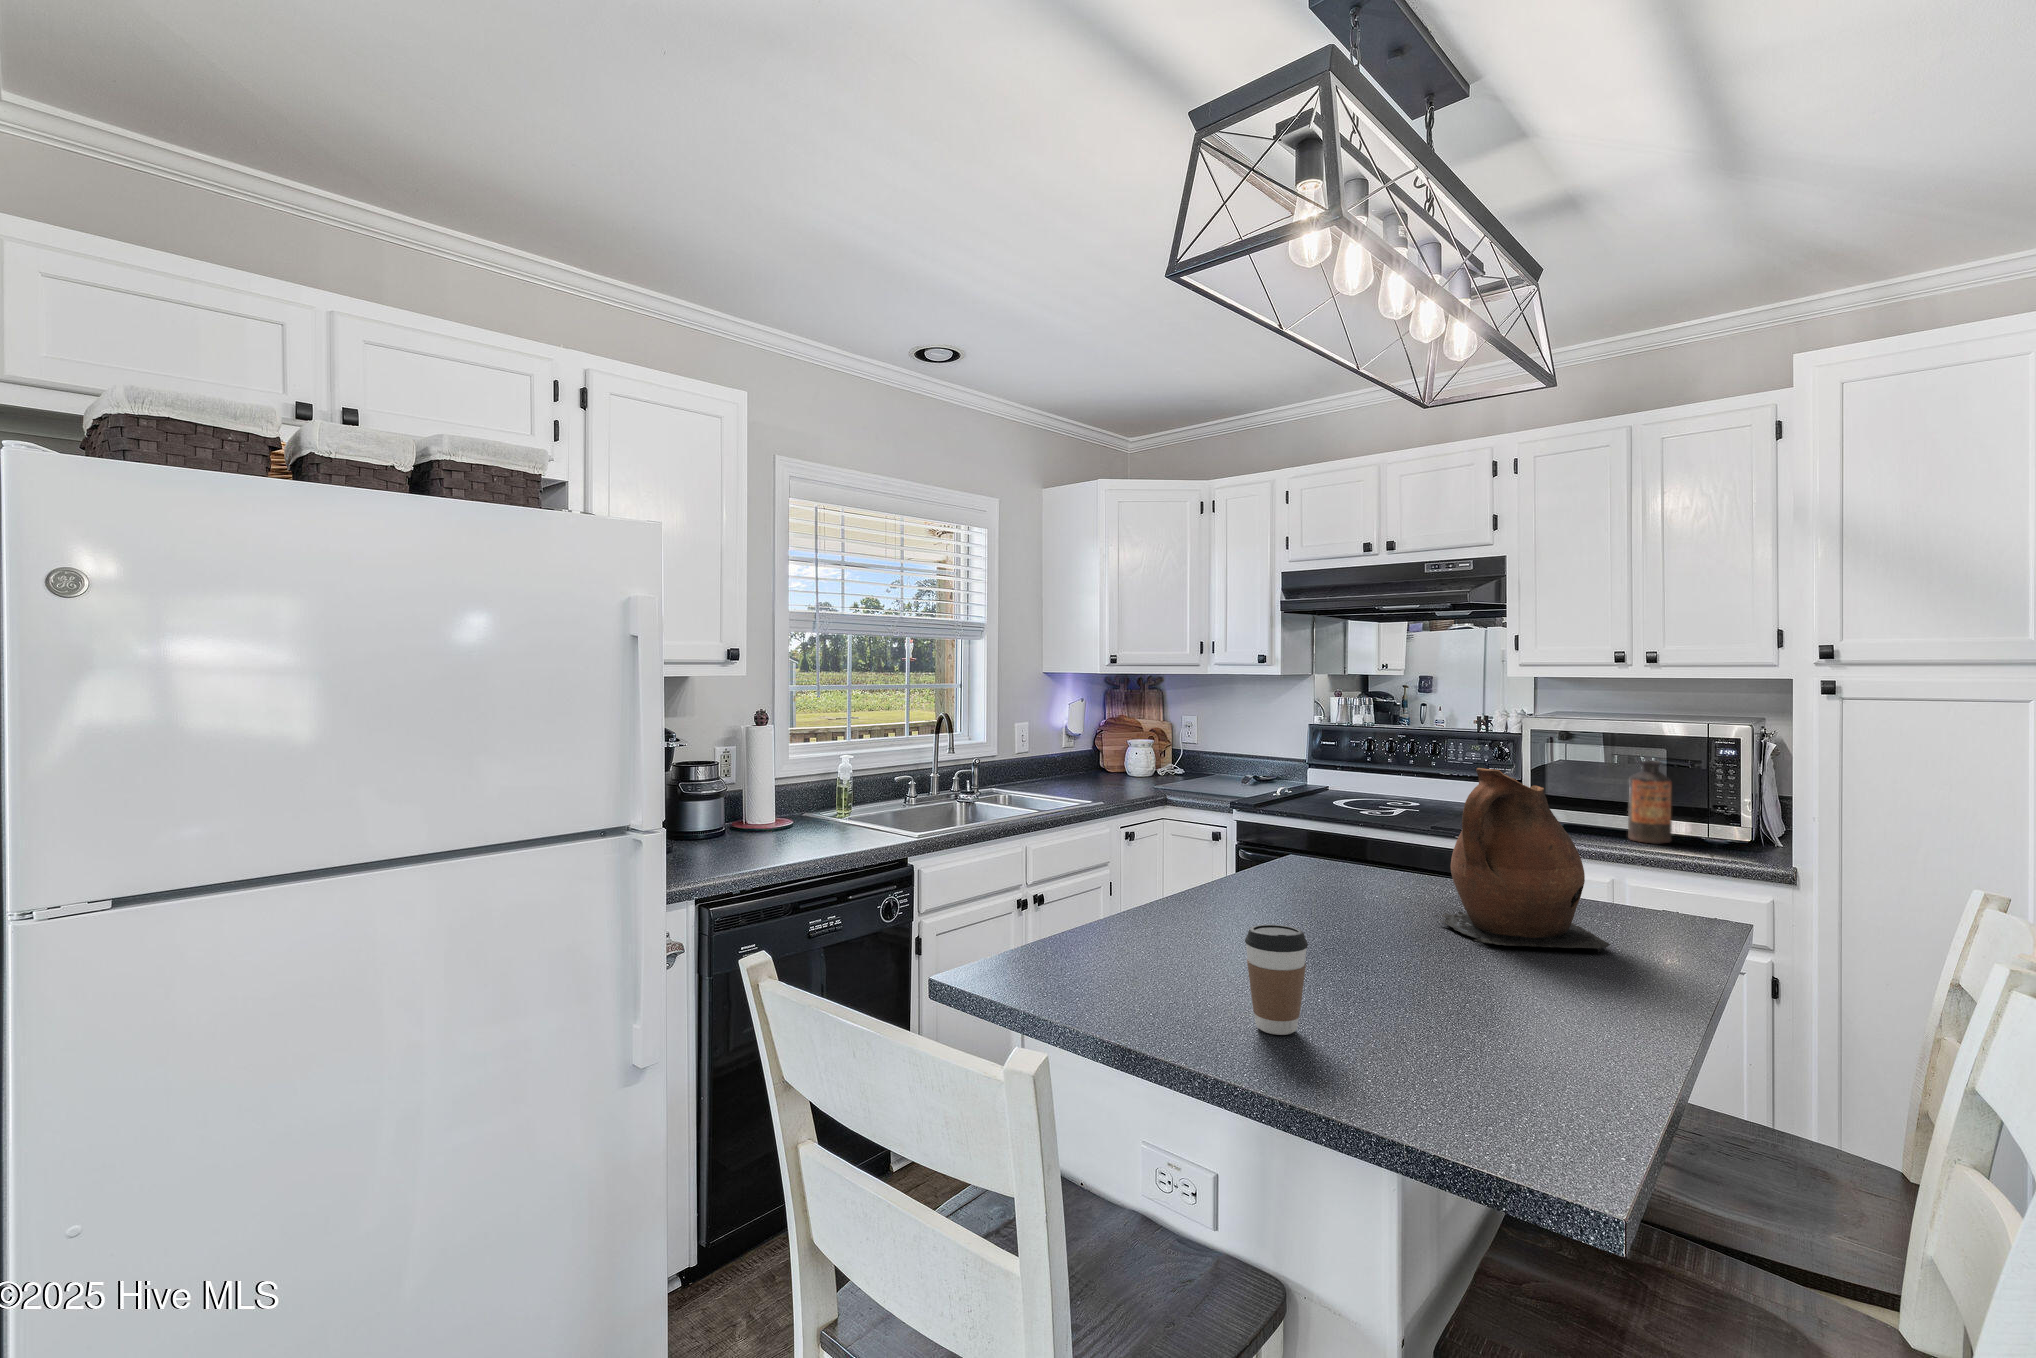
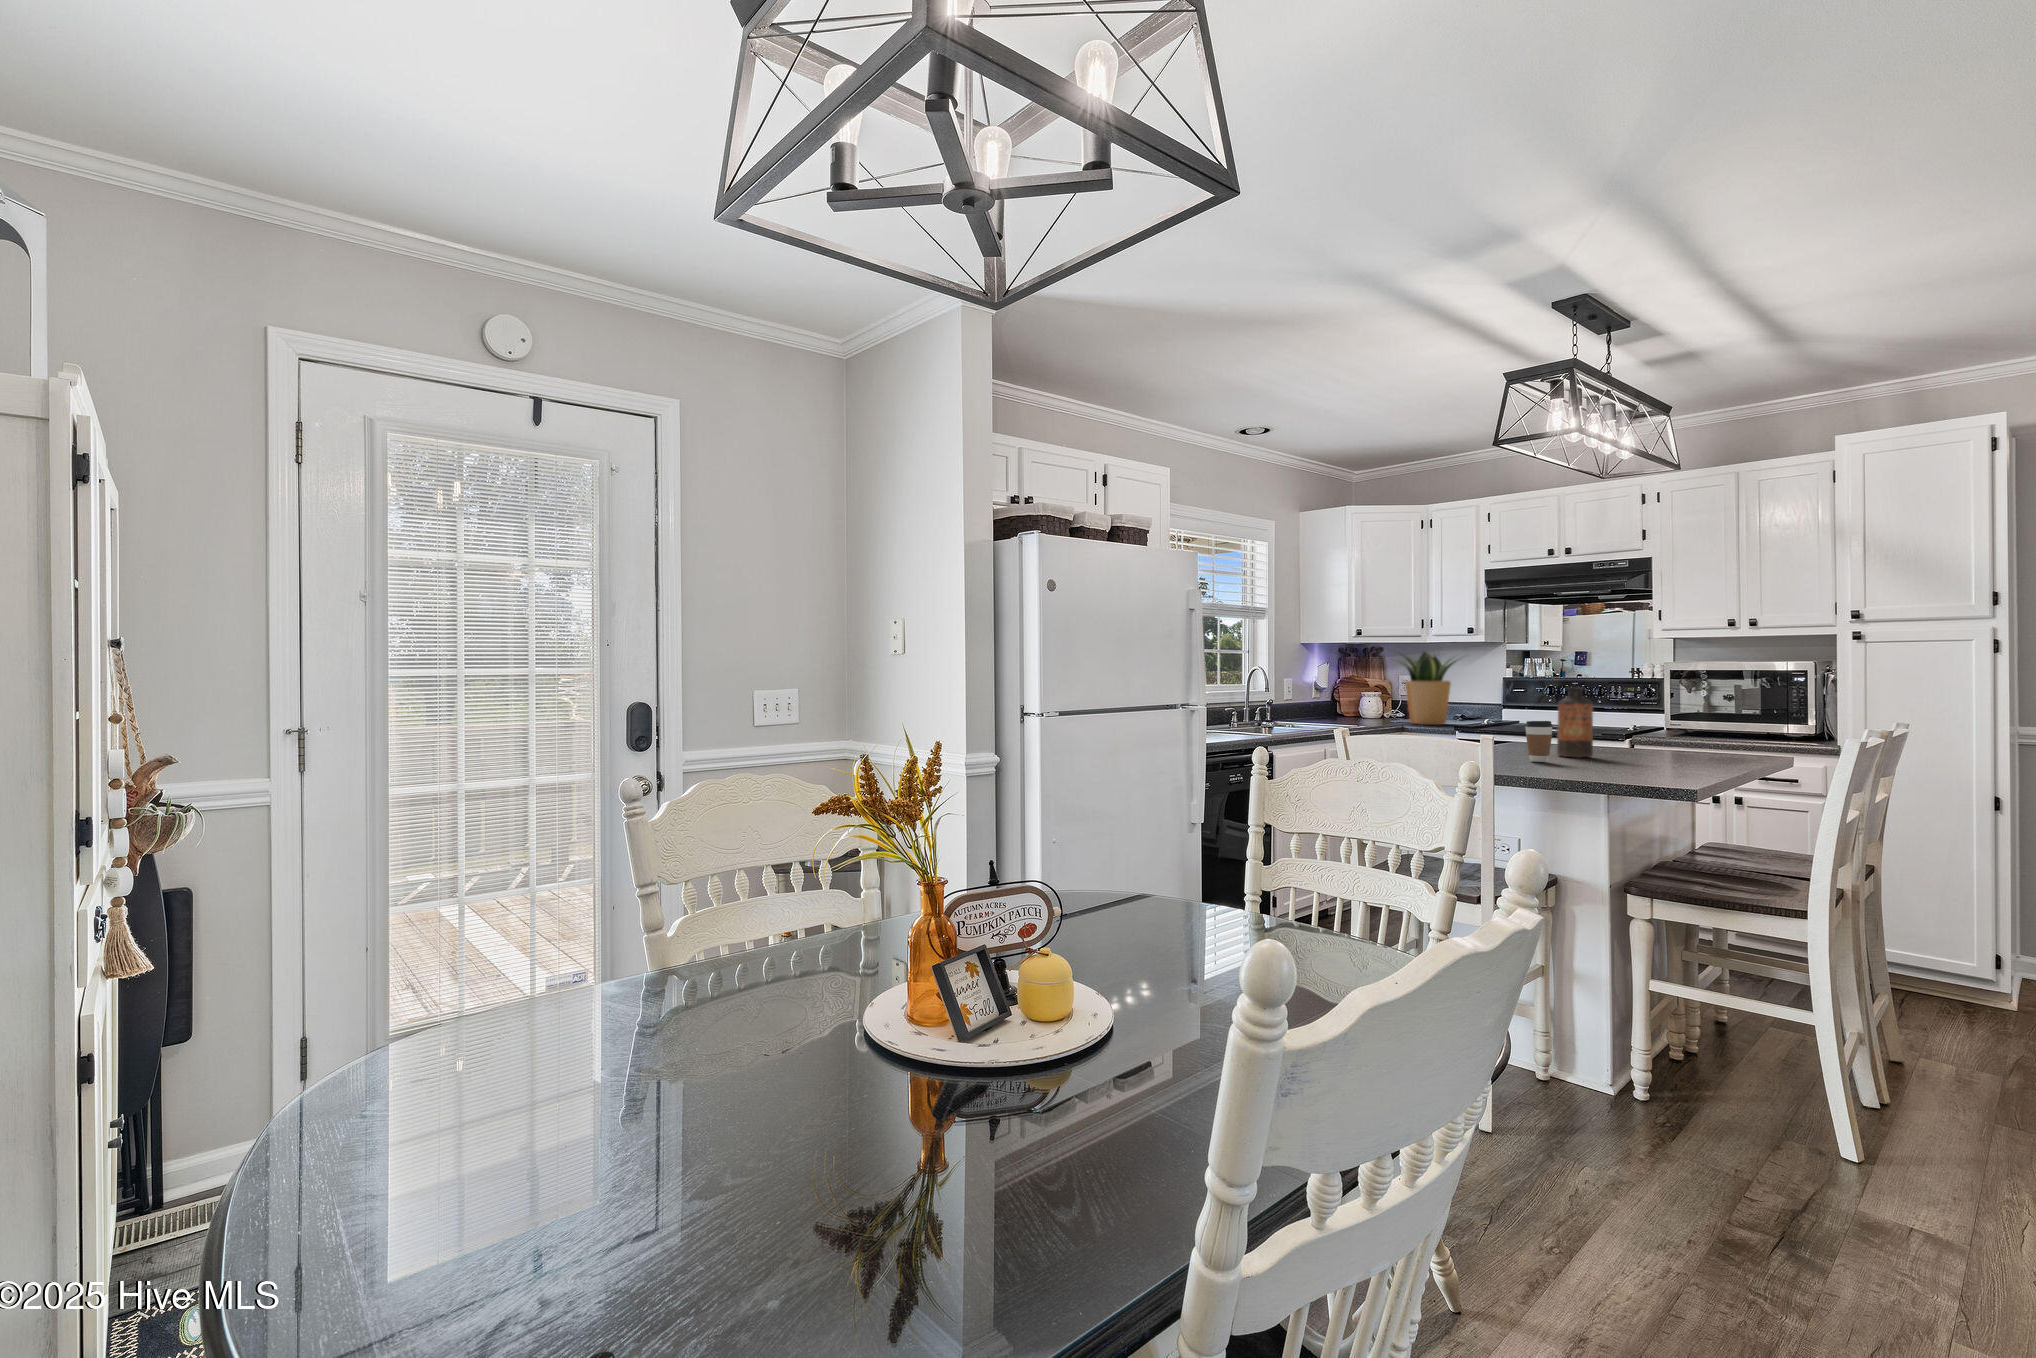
potted plant: none [1160,685,1261,790] -> present [1397,652,1462,725]
bottle: present [1628,760,1671,844] -> present [1557,687,1593,757]
ceramic pitcher: present [1435,768,1610,952] -> none [1605,670,1697,756]

